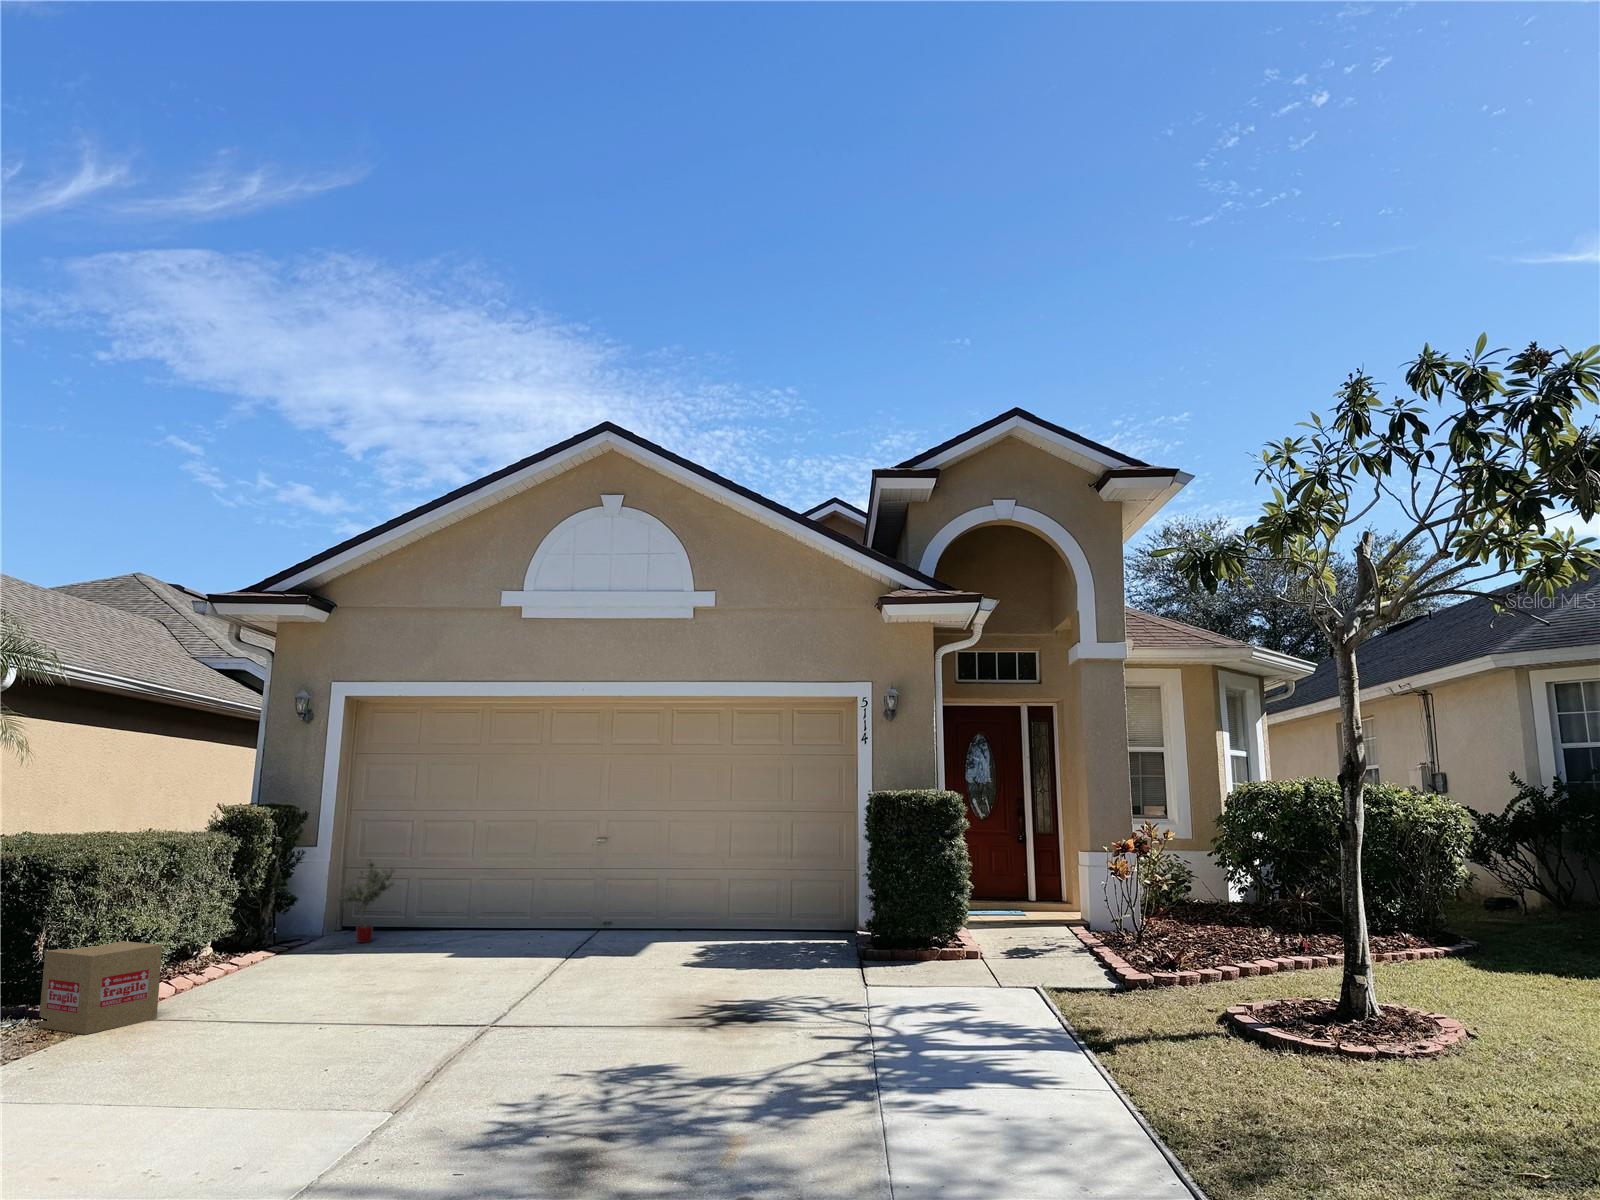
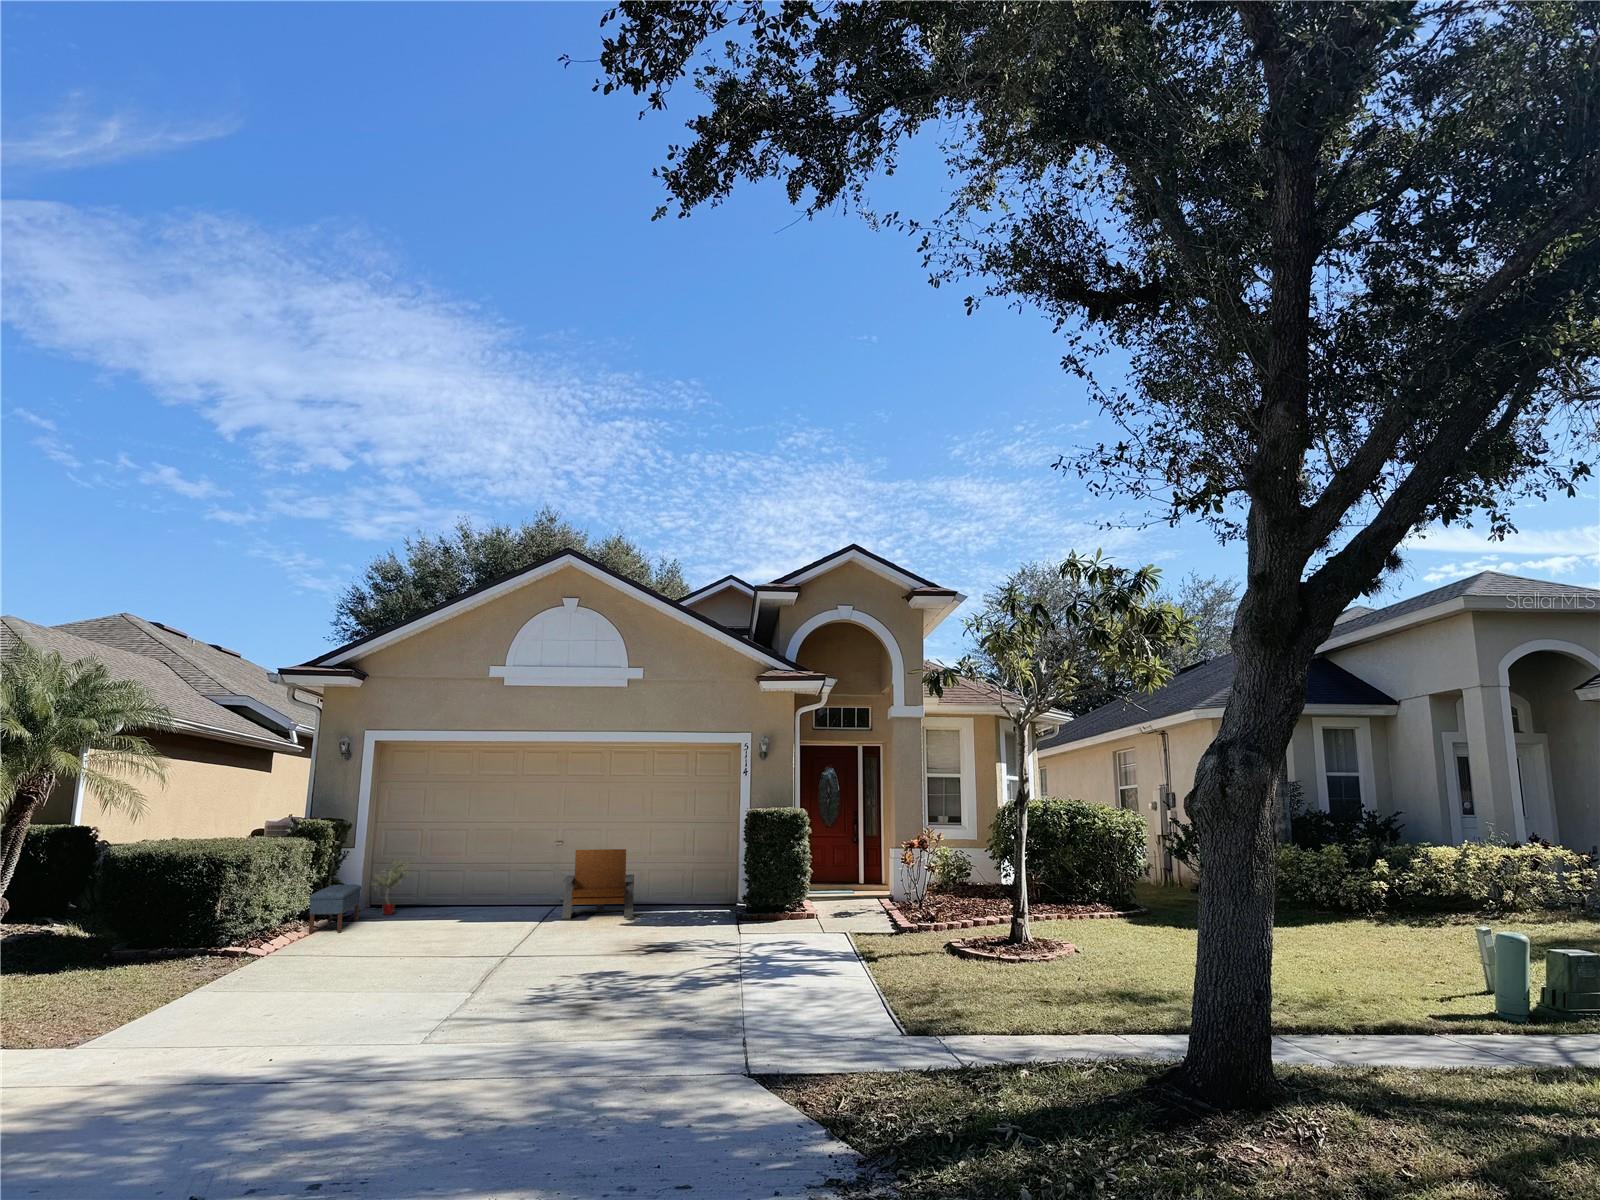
lounge chair: none [602,851,710,953] -> present [562,849,634,919]
bench: none [227,900,320,974] -> present [309,884,361,933]
cardboard box: present [39,941,162,1035] -> none [216,908,292,964]

